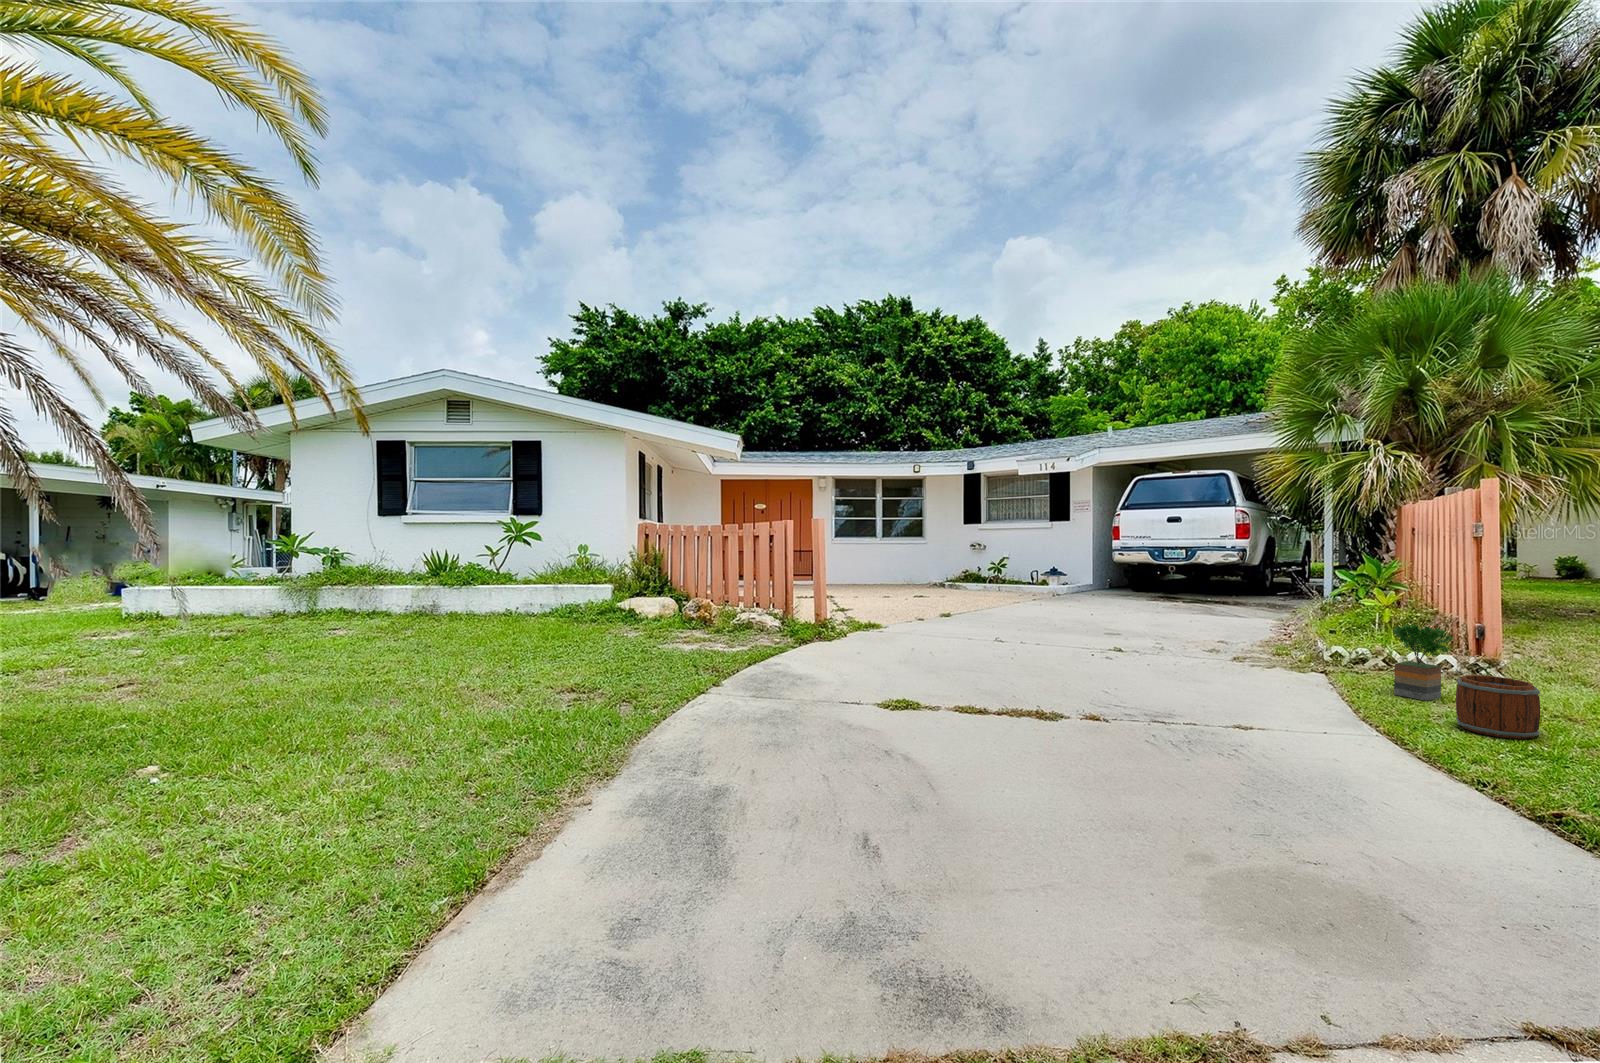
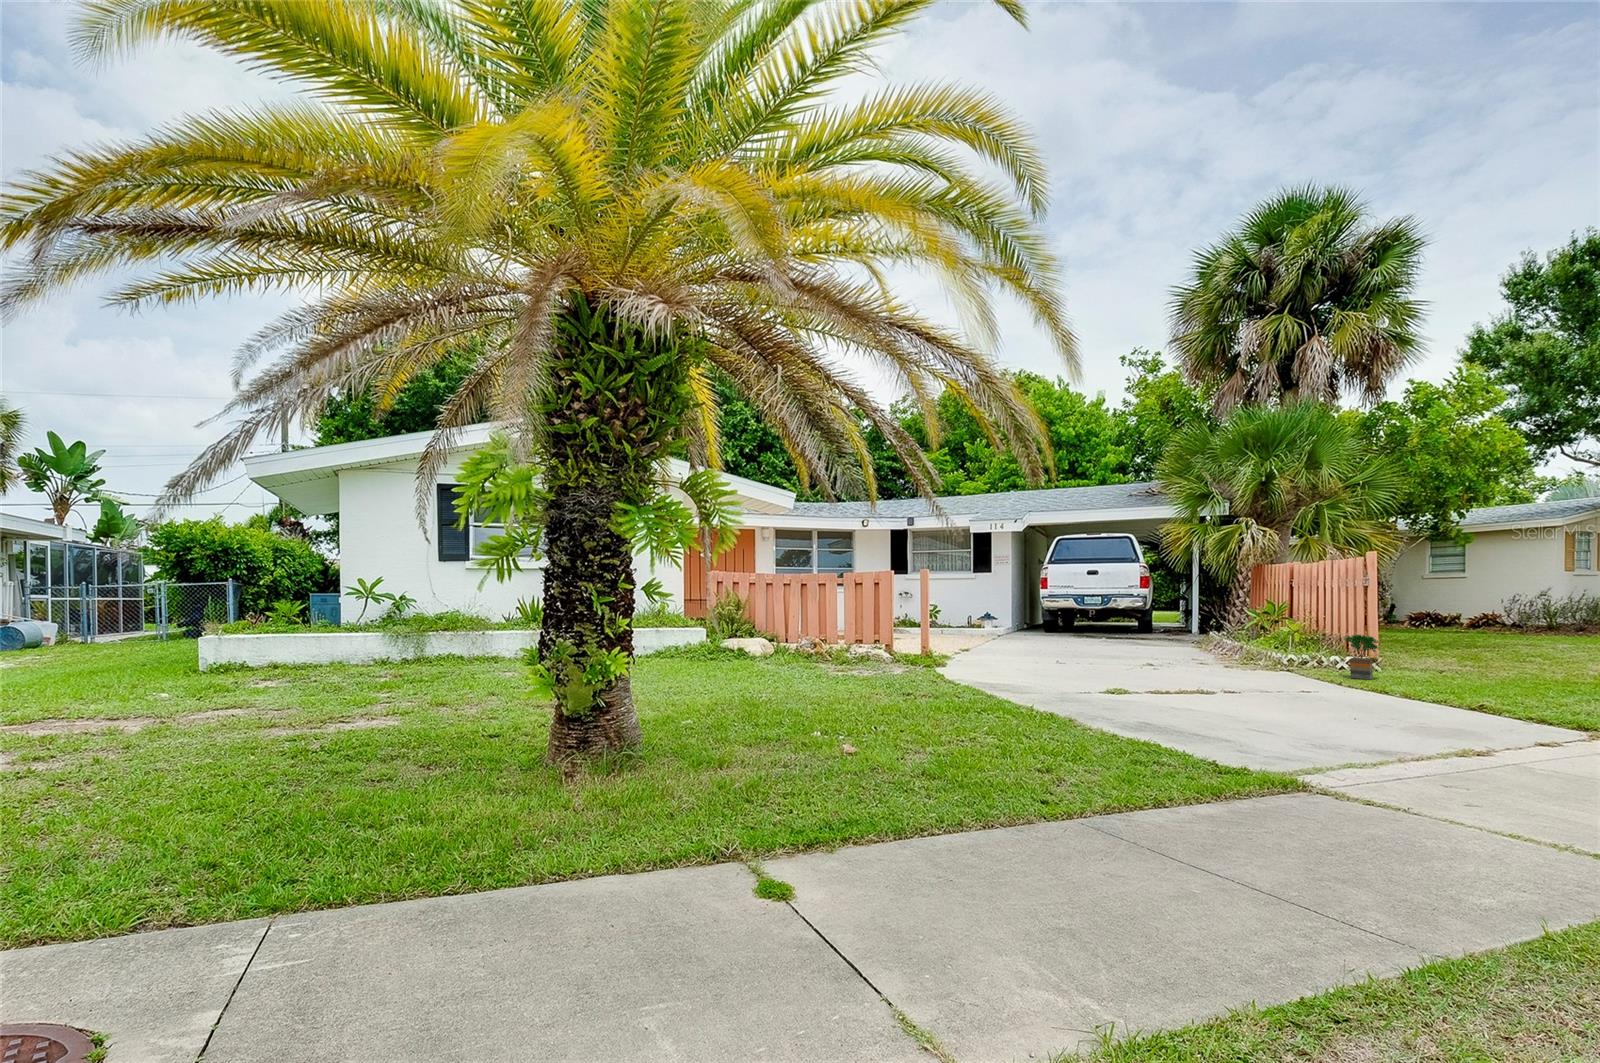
bucket: present [1456,675,1540,739] -> none [1403,659,1447,691]

